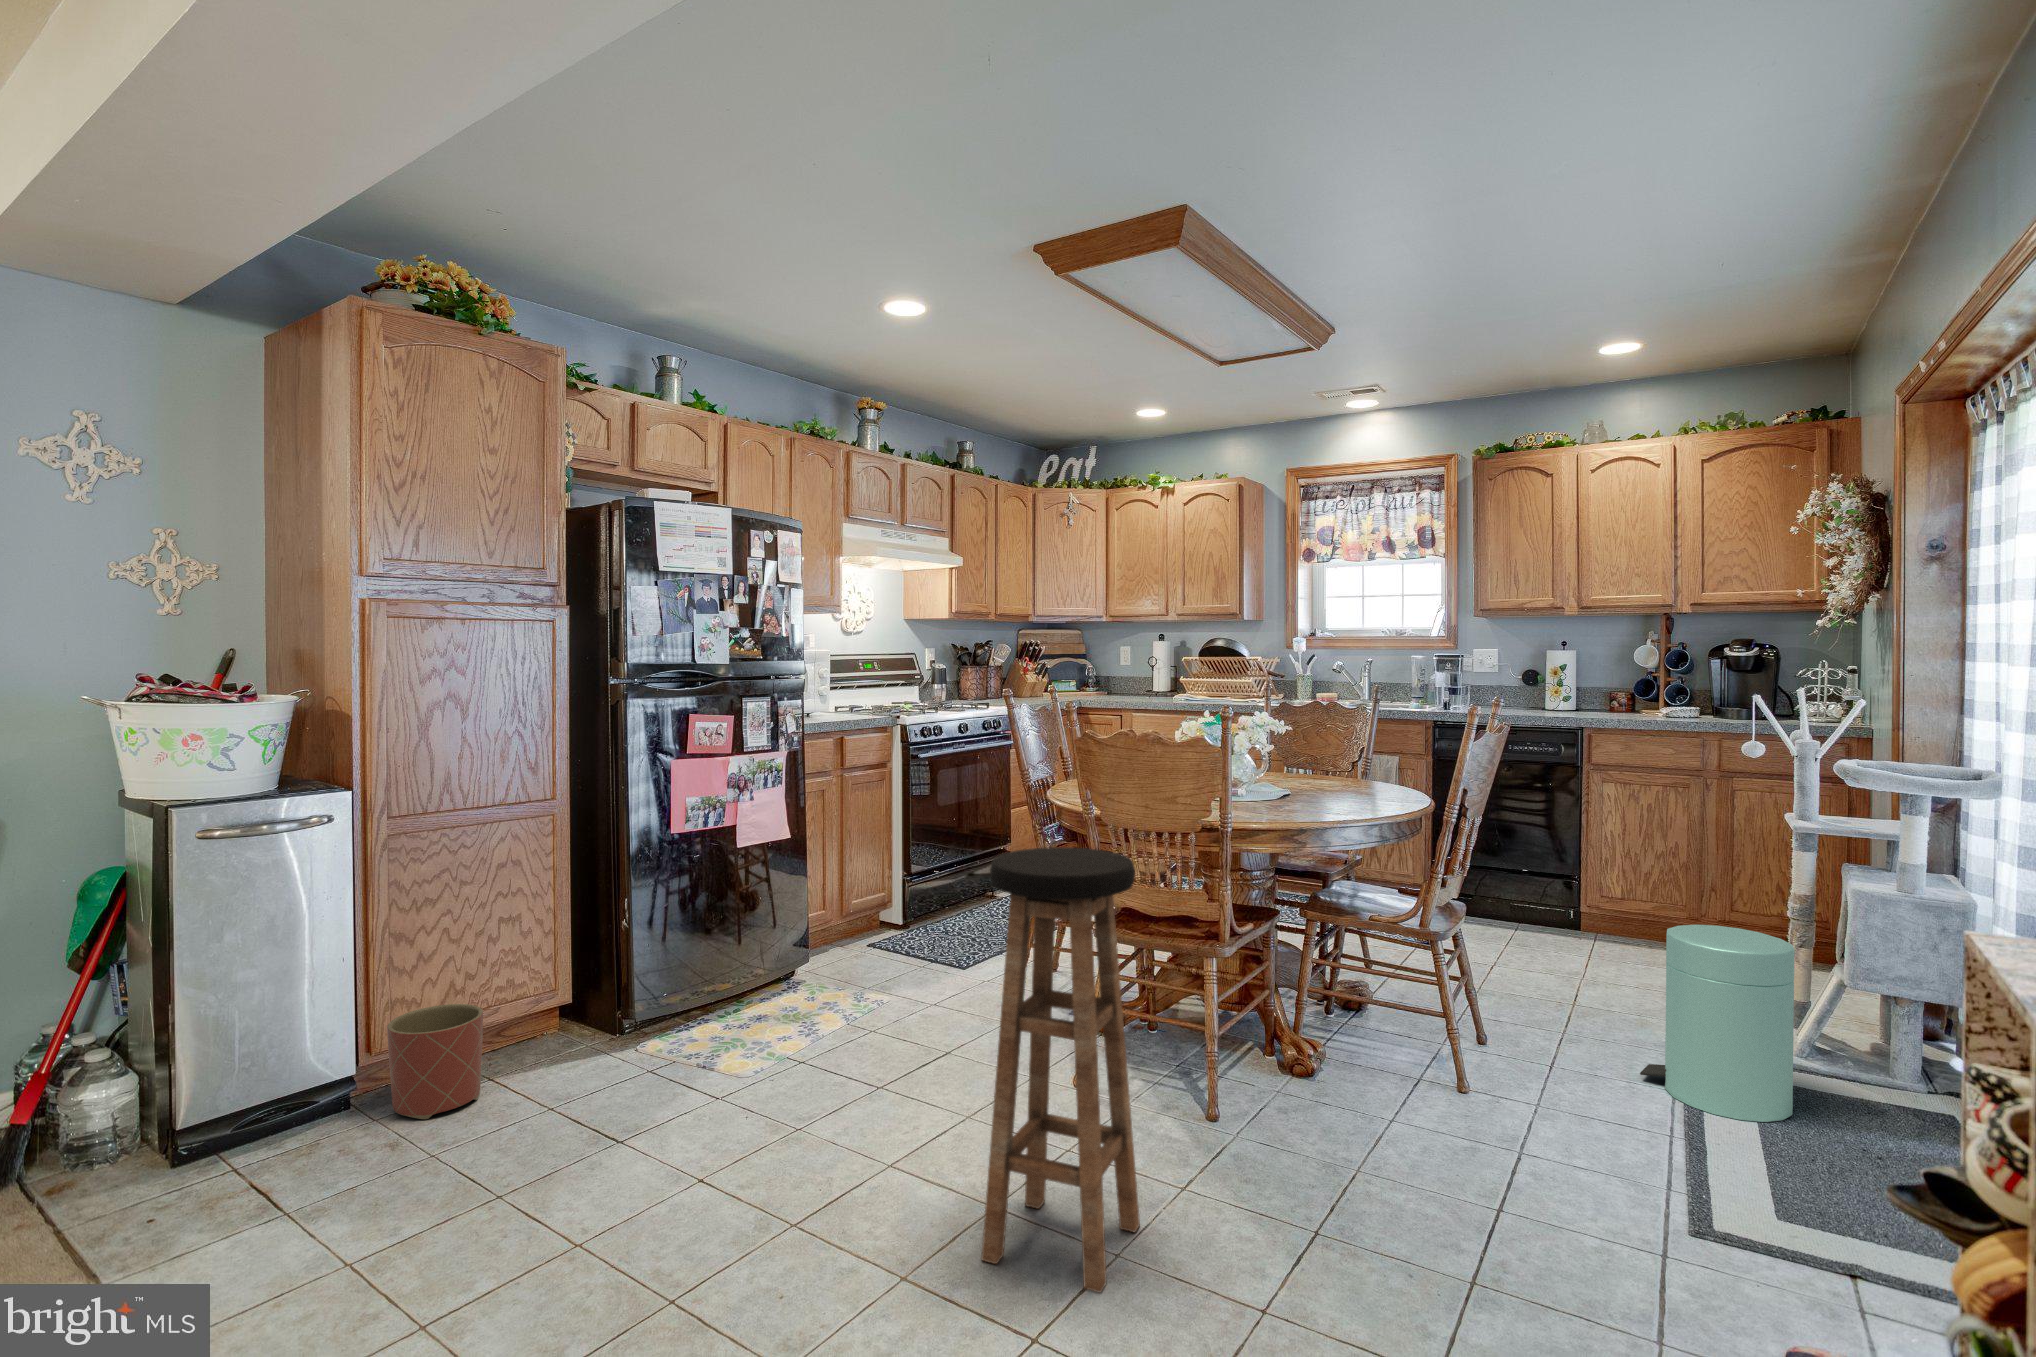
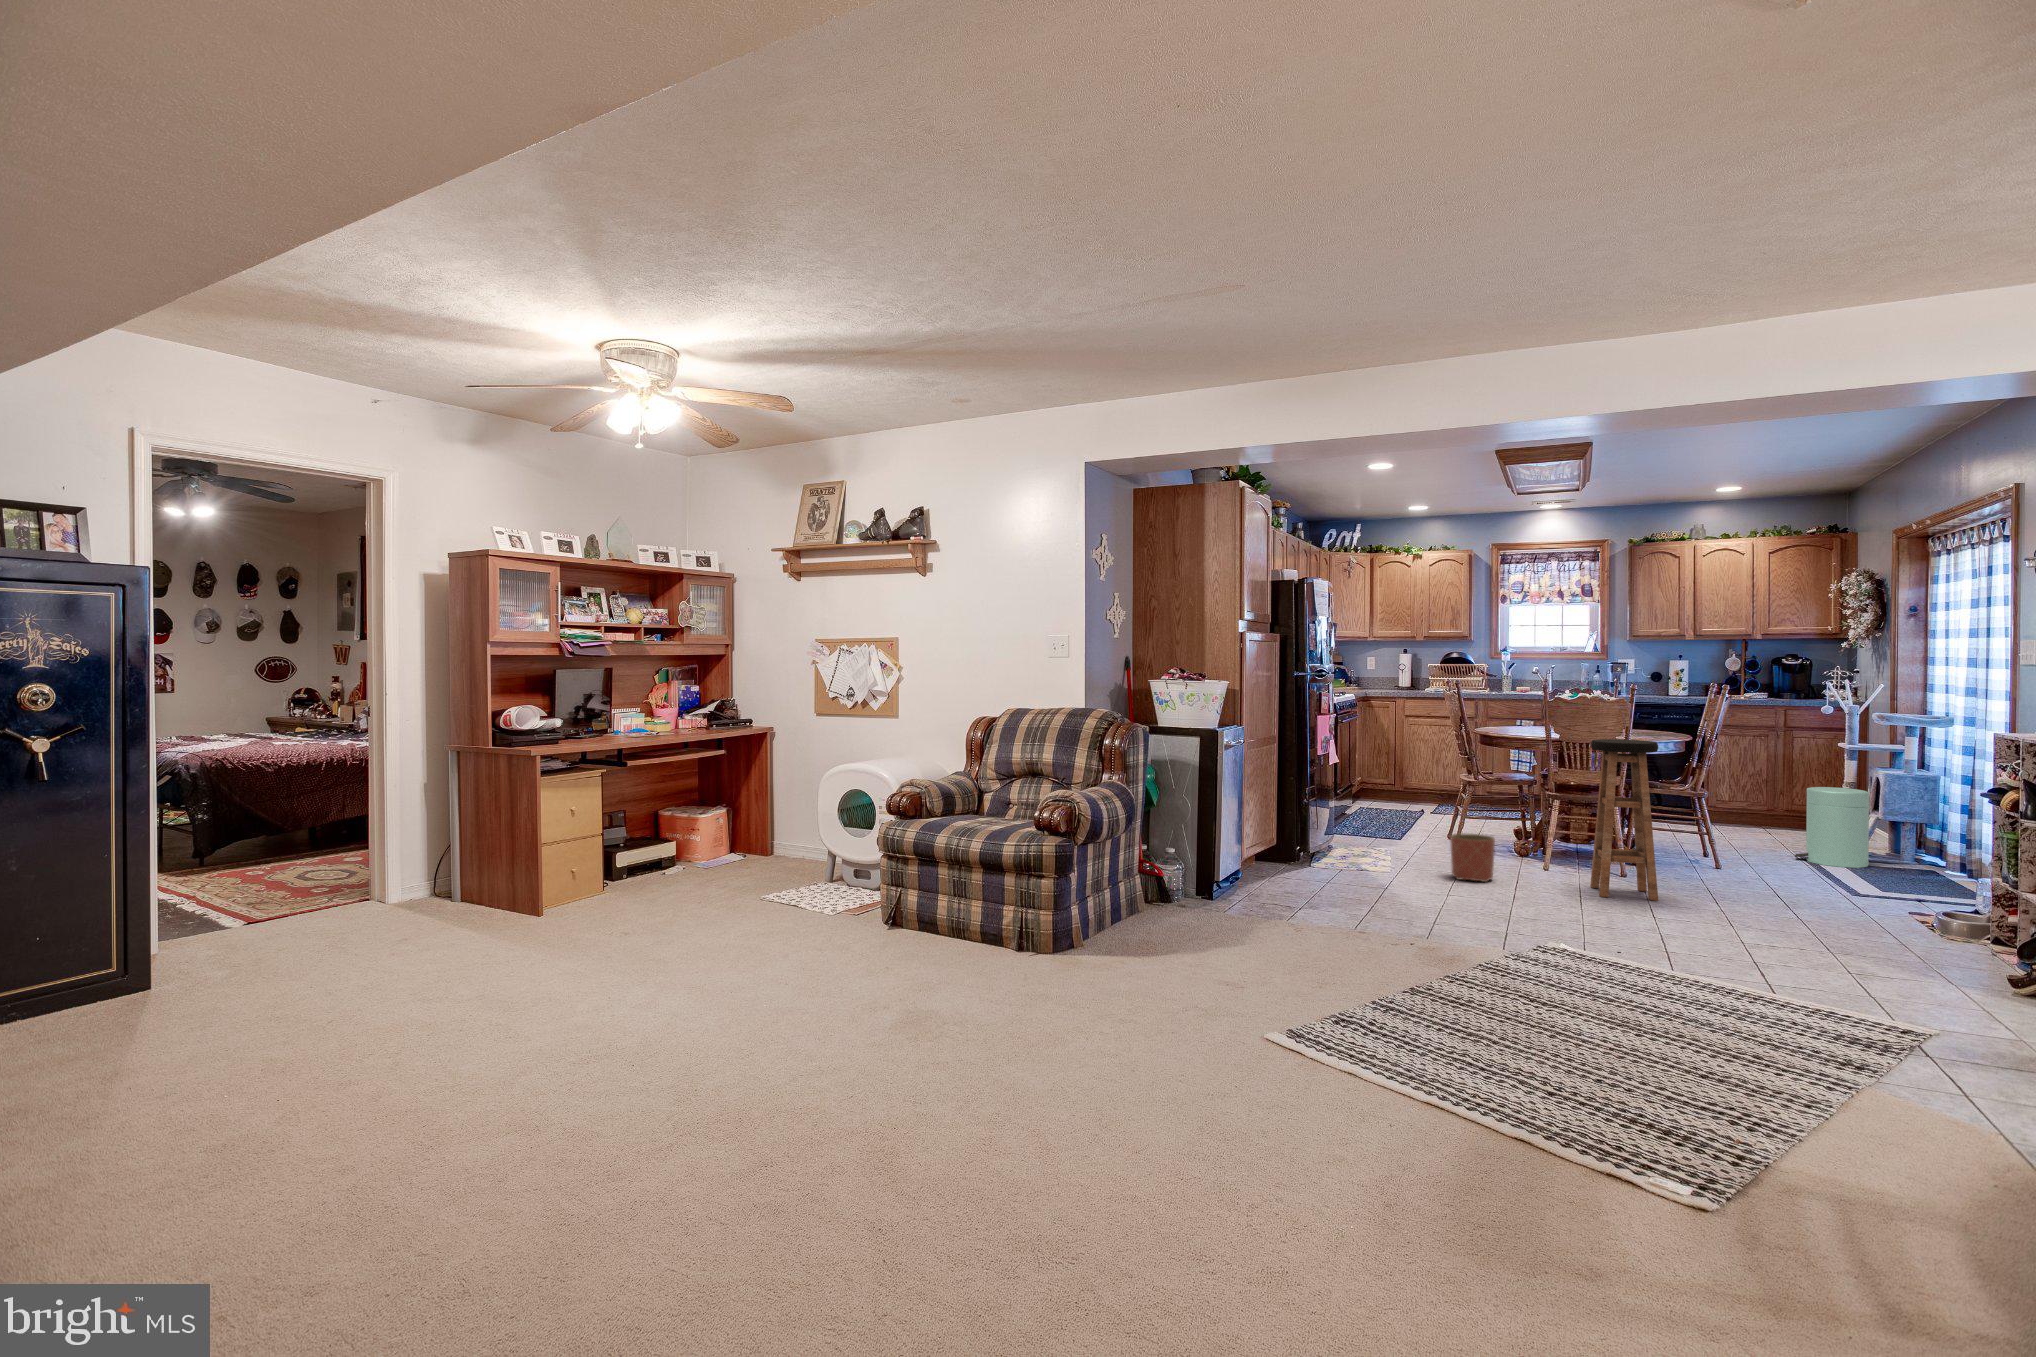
planter: present [387,1004,483,1119] -> present [1450,833,1495,882]

